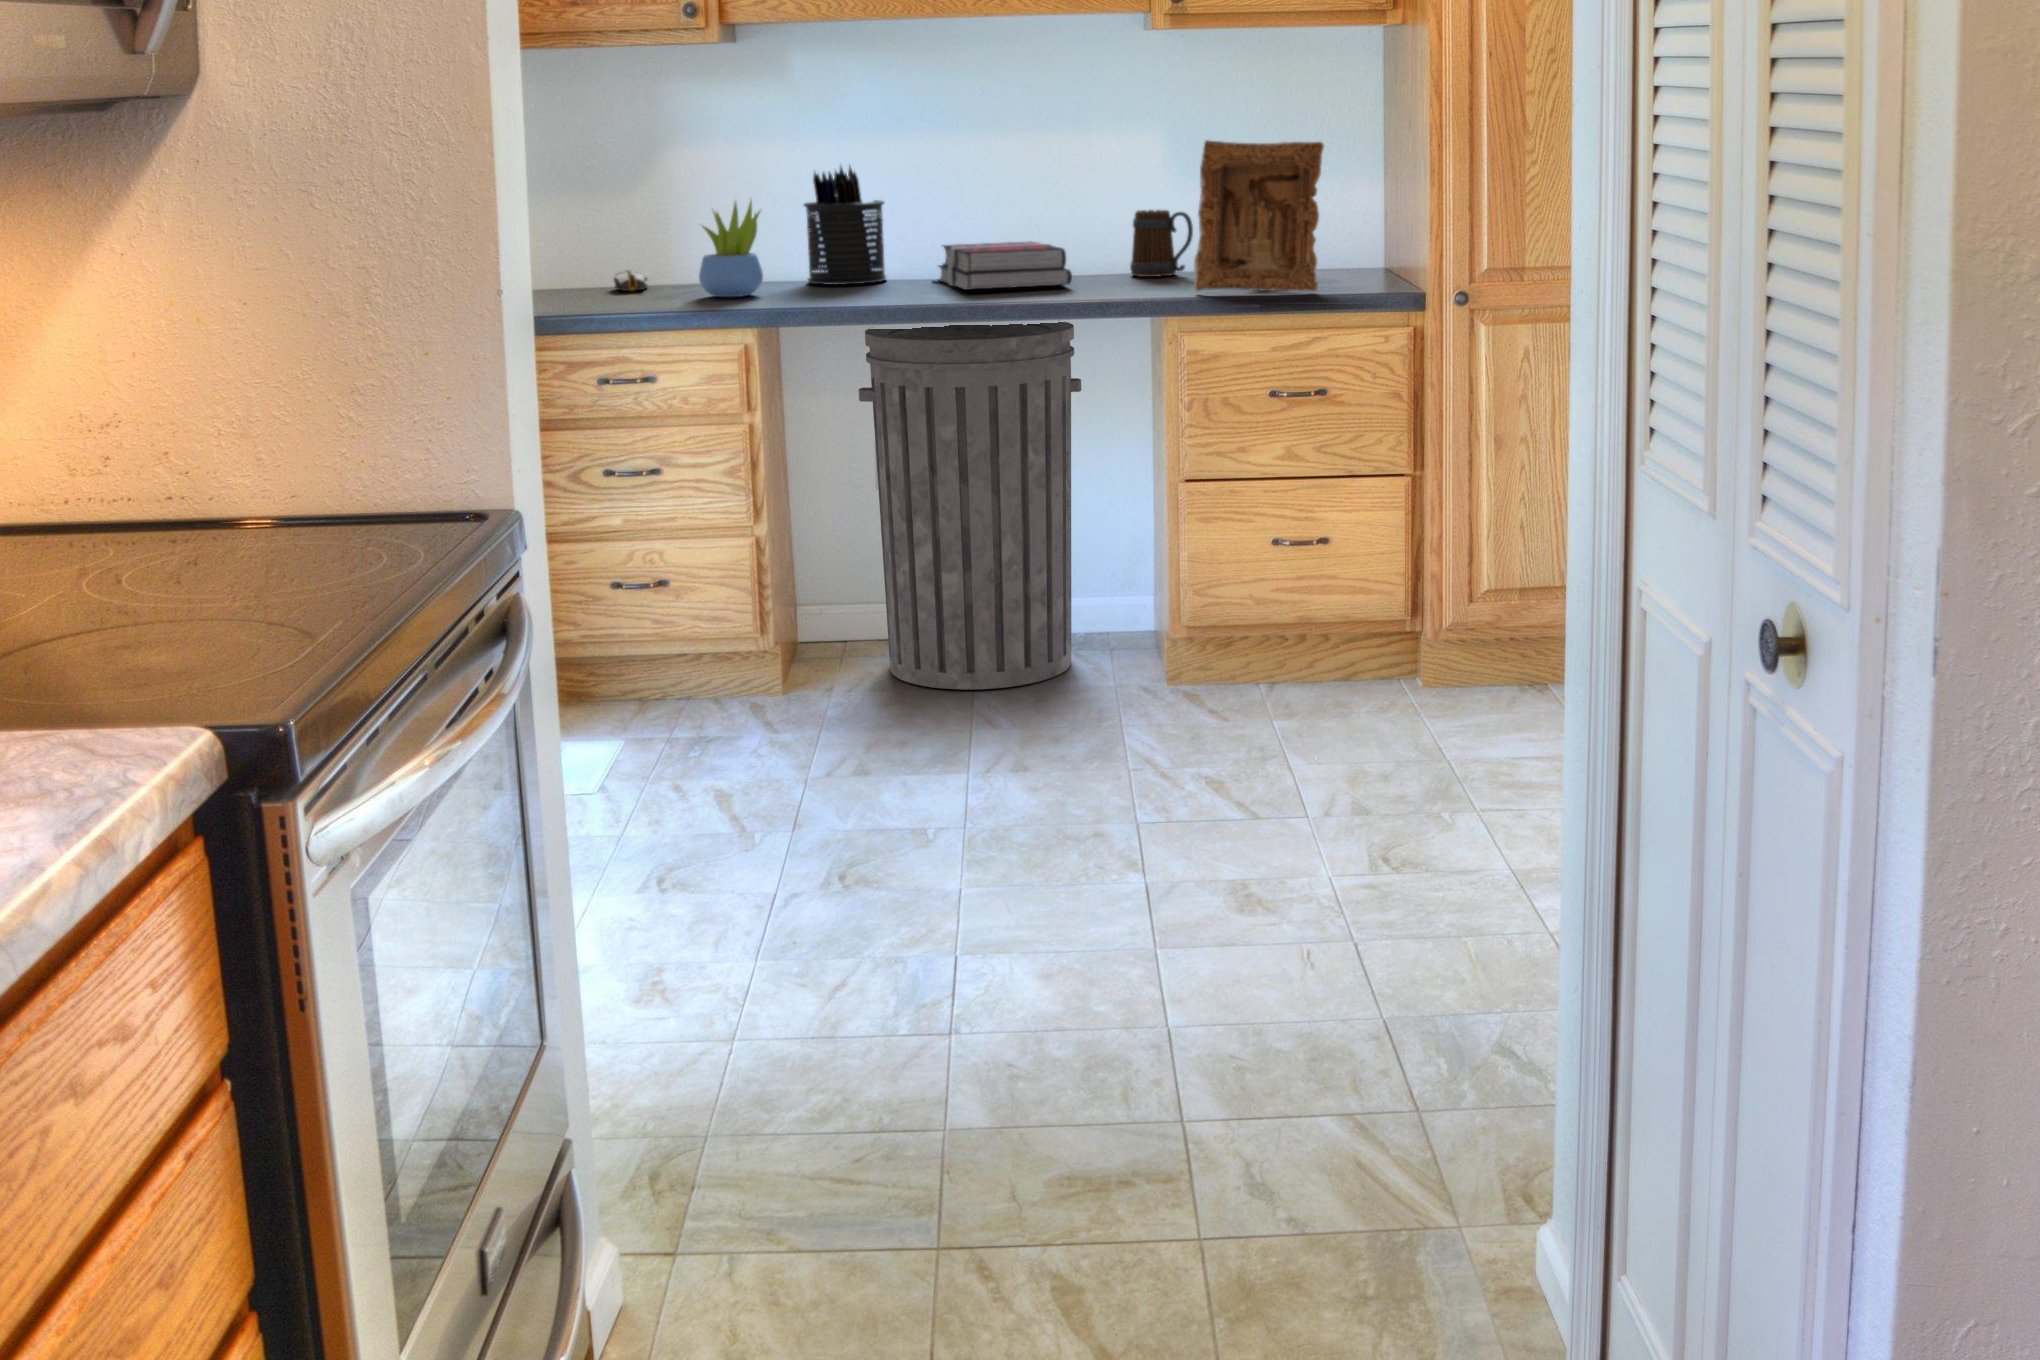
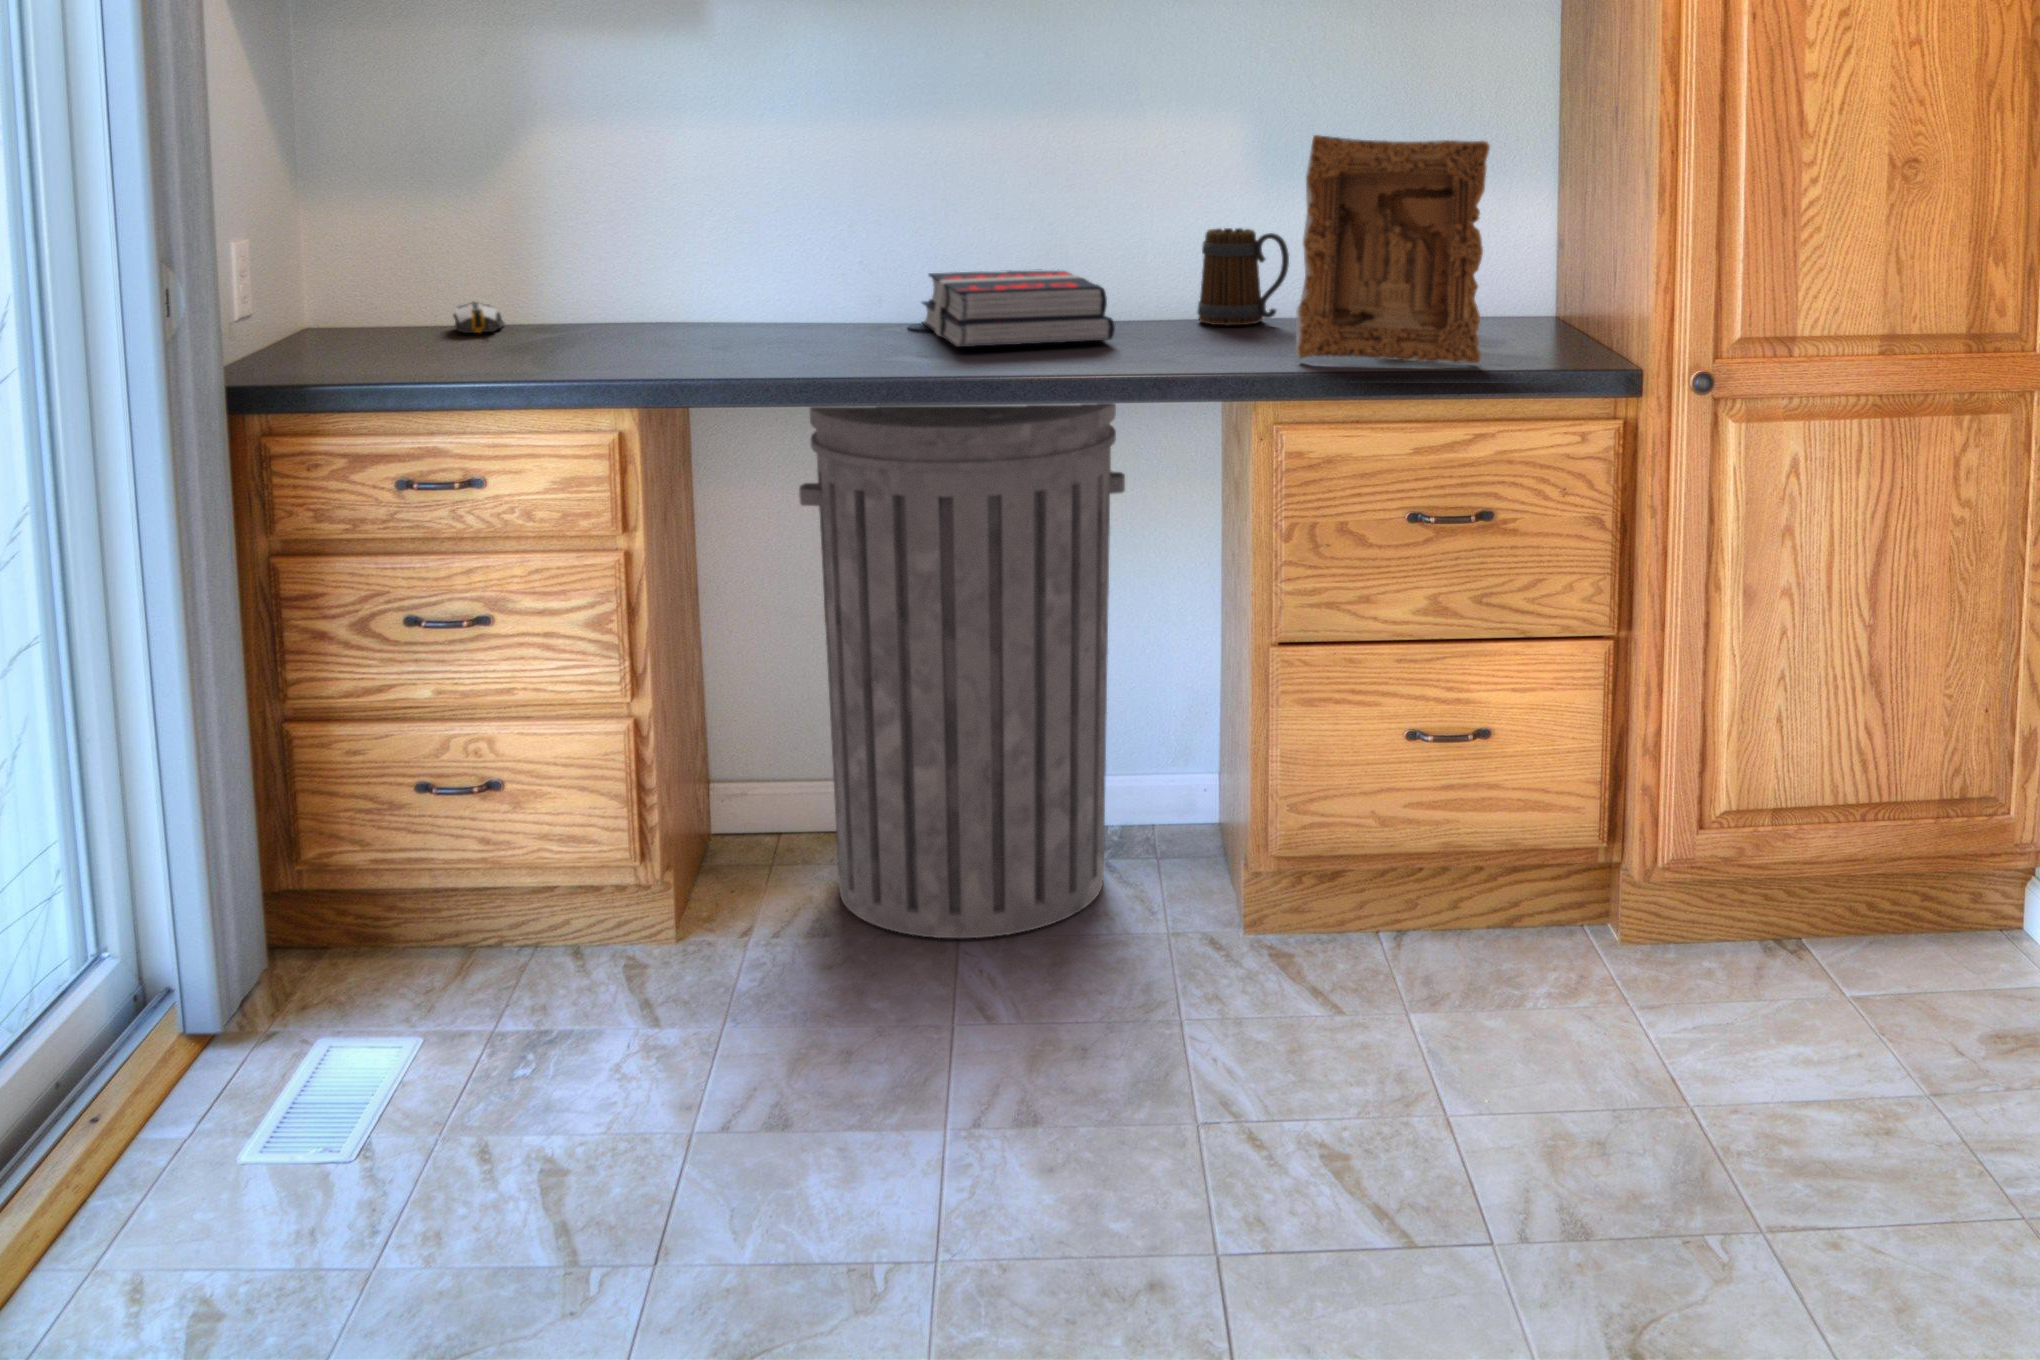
pen holder: present [804,167,886,285] -> none [730,154,850,329]
succulent plant: present [699,199,763,297] -> none [567,203,663,350]

